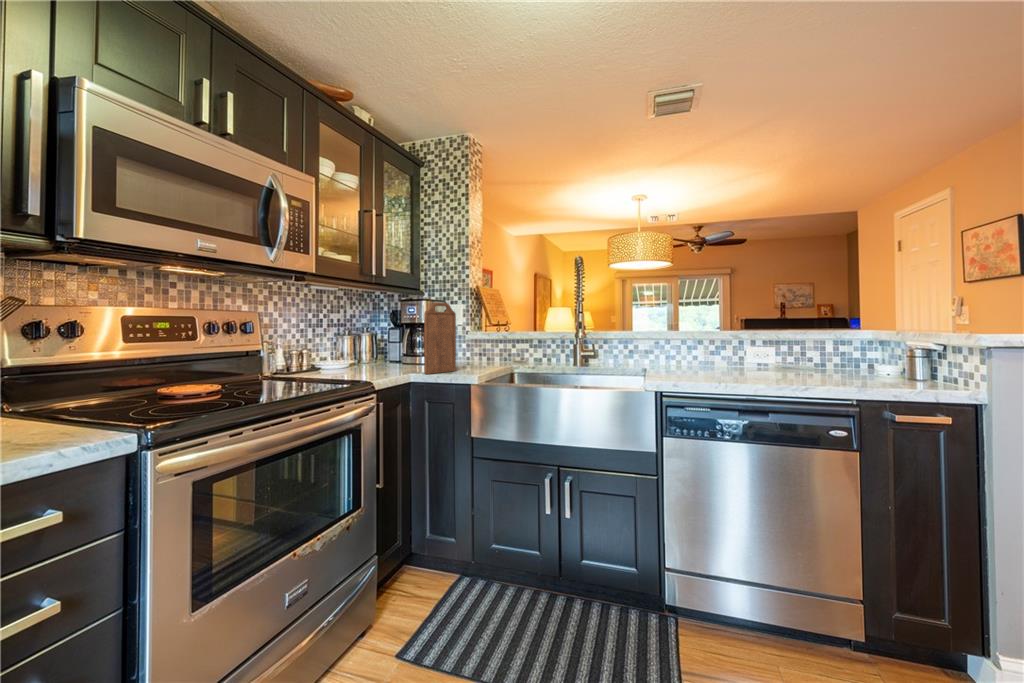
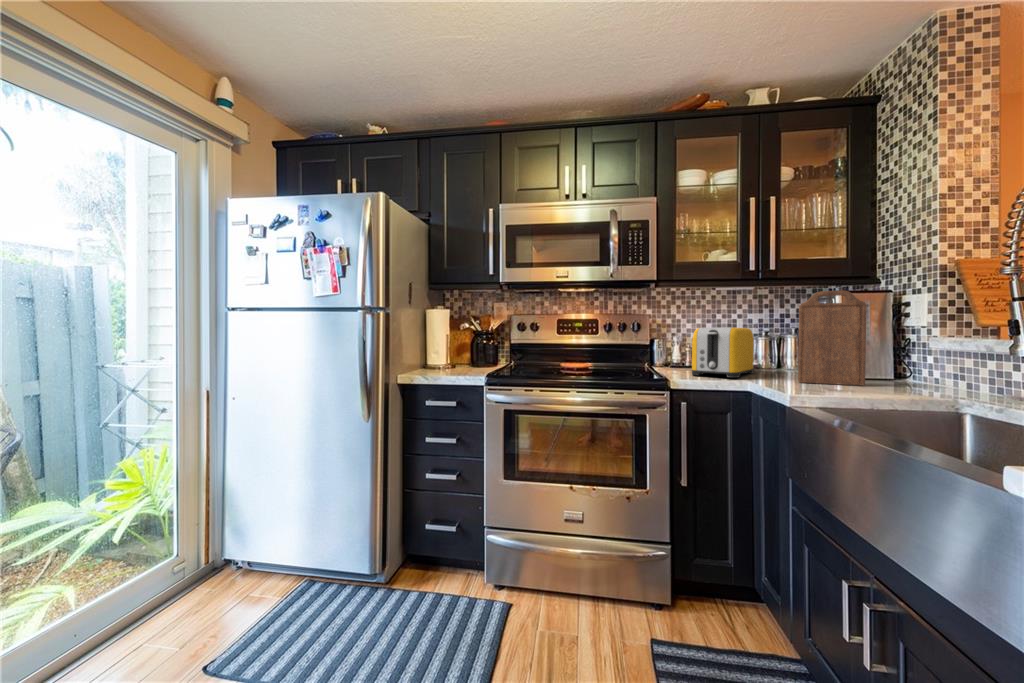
toaster: none [332,329,390,380] -> present [692,327,754,378]

